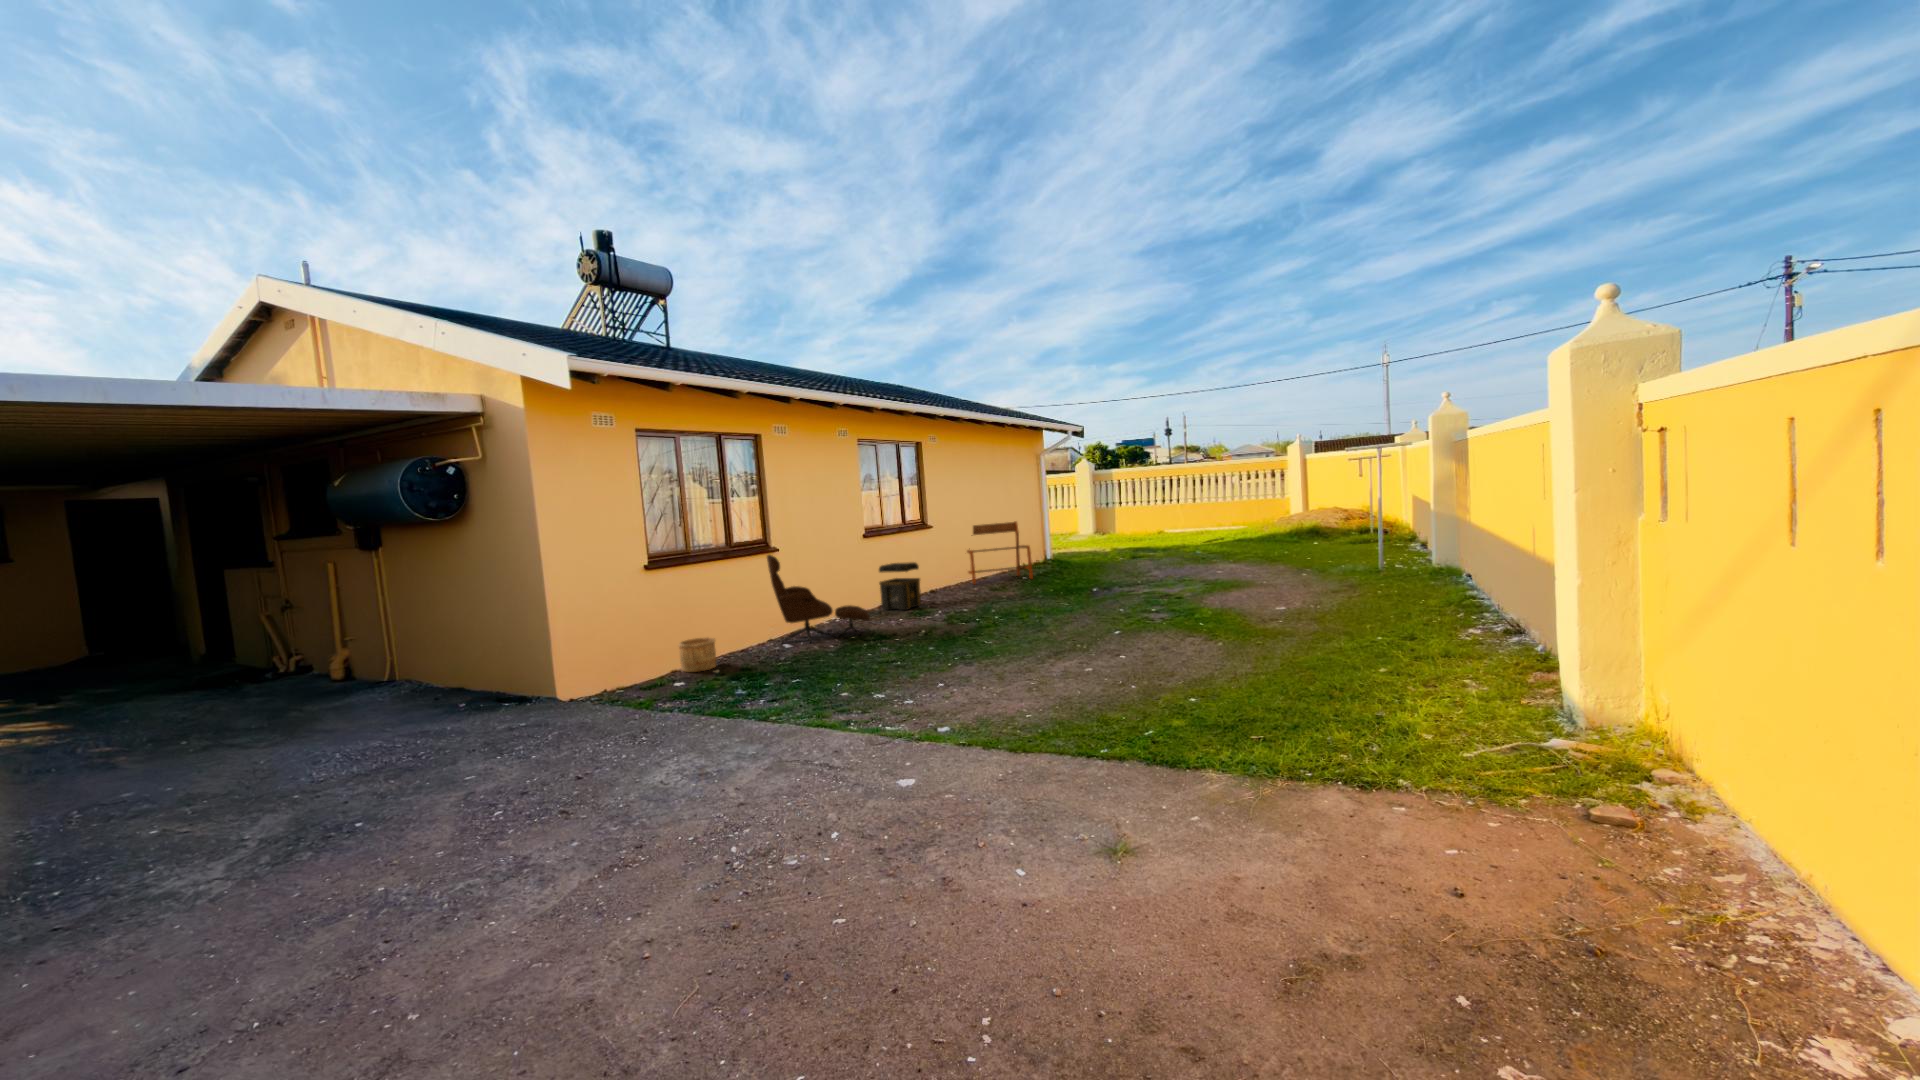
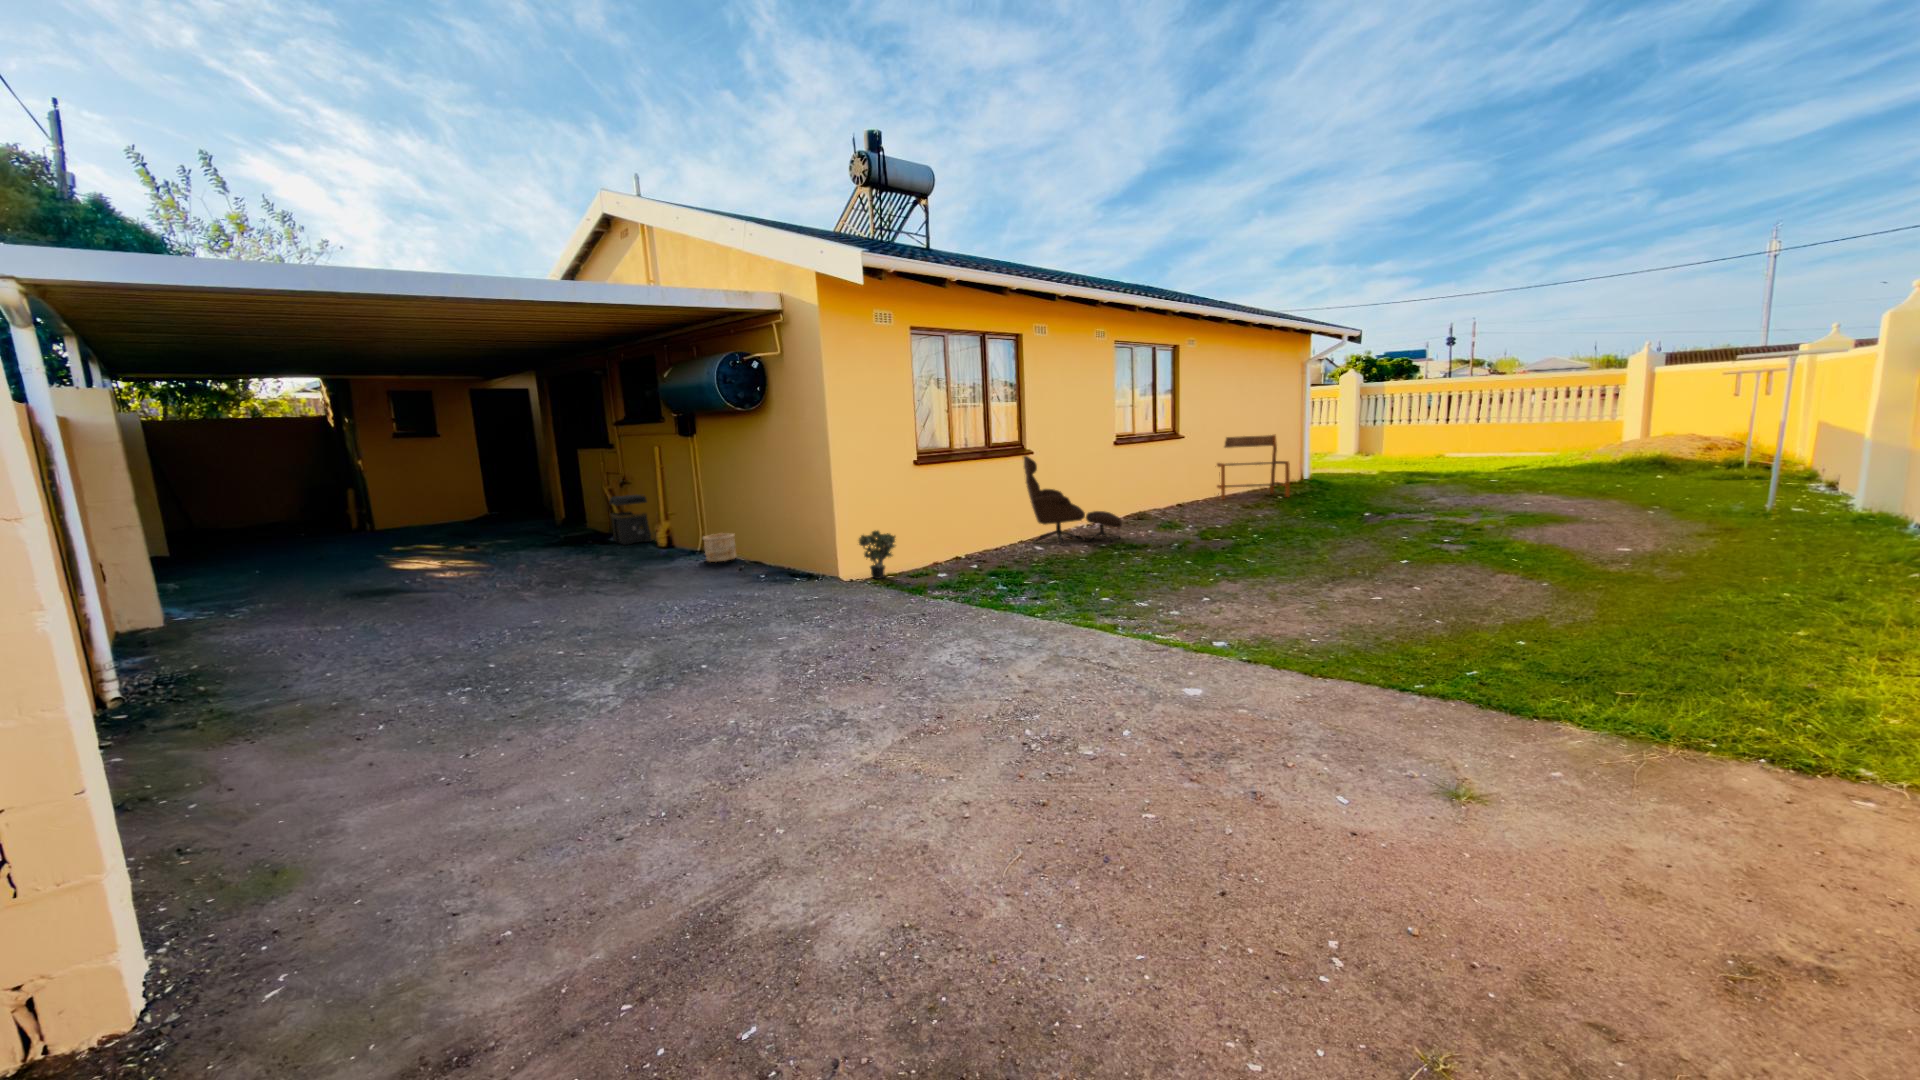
toolbox: present [879,562,921,610] -> present [609,495,655,545]
wooden bucket: present [678,638,716,672] -> present [703,533,736,562]
potted plant: none [575,644,623,698] -> present [859,530,896,579]

